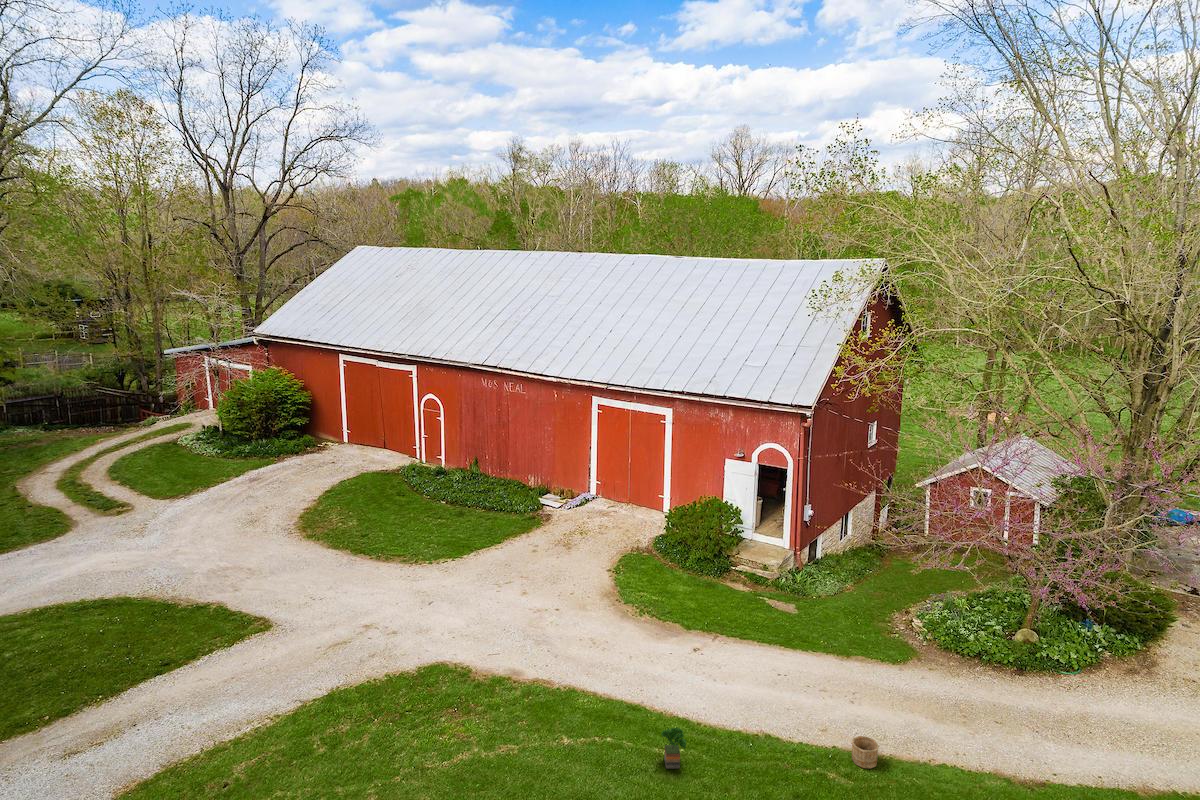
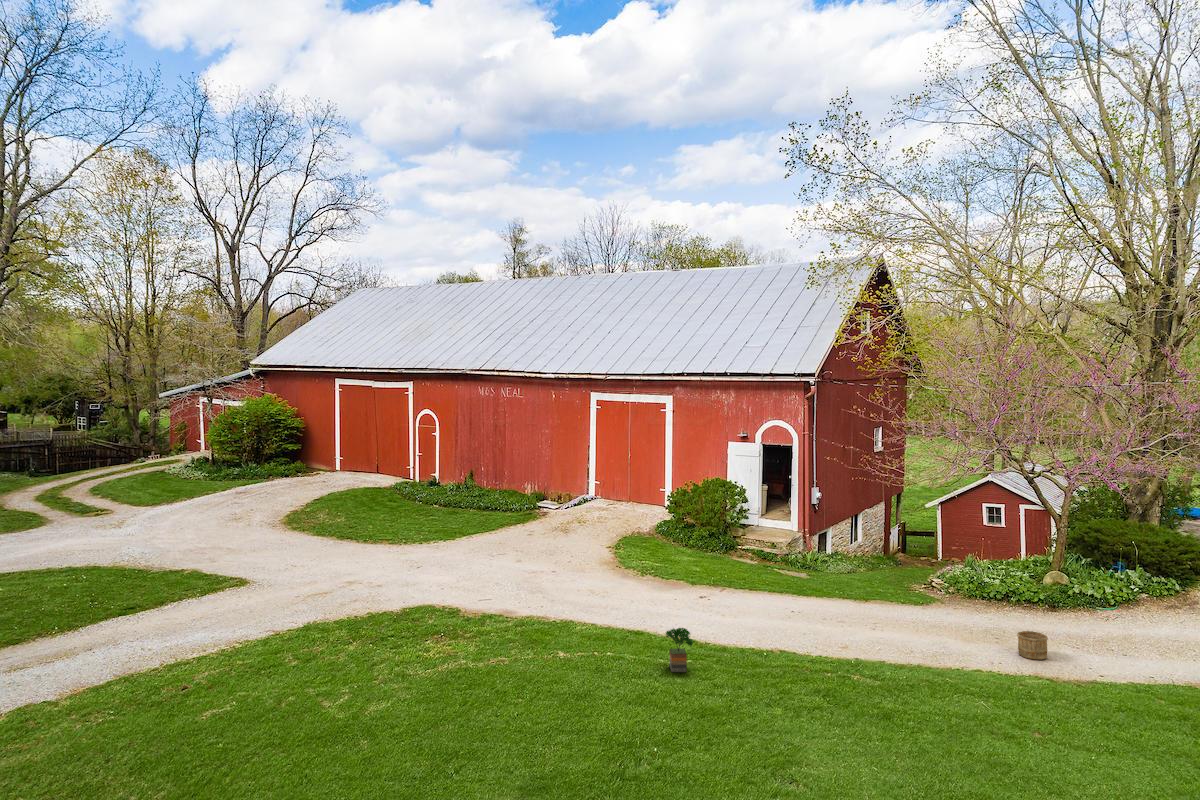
wooden bucket: present [851,736,879,769] -> present [1017,631,1048,660]

